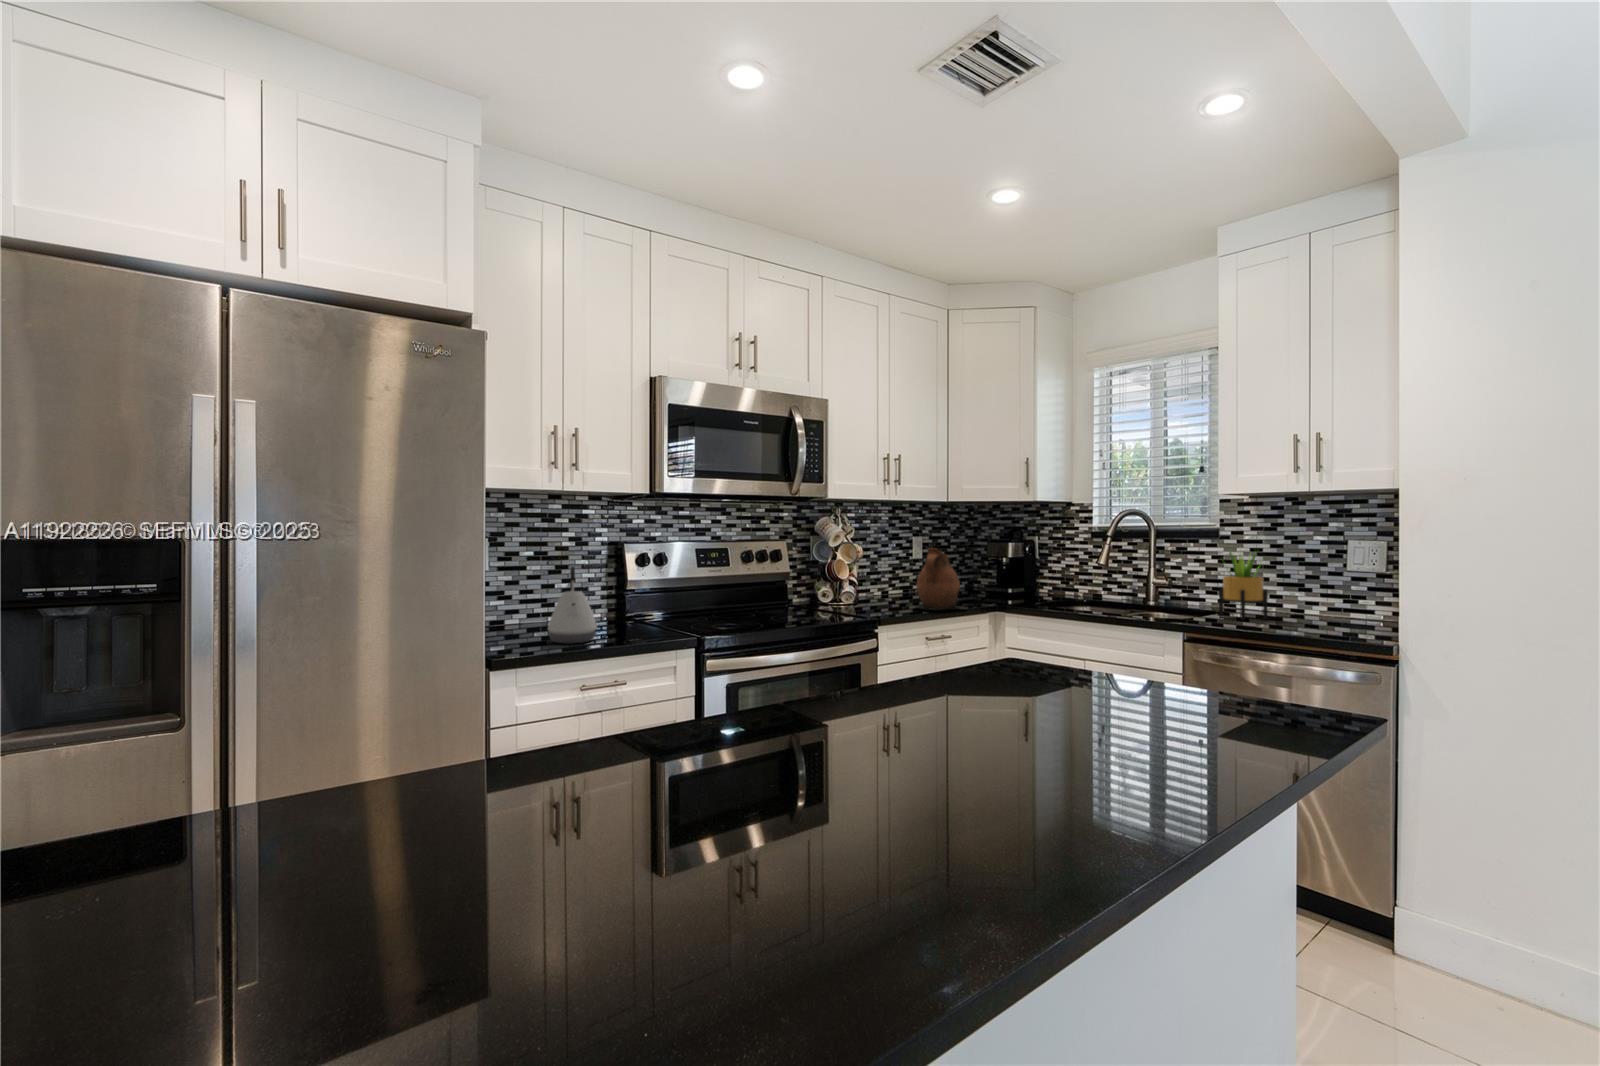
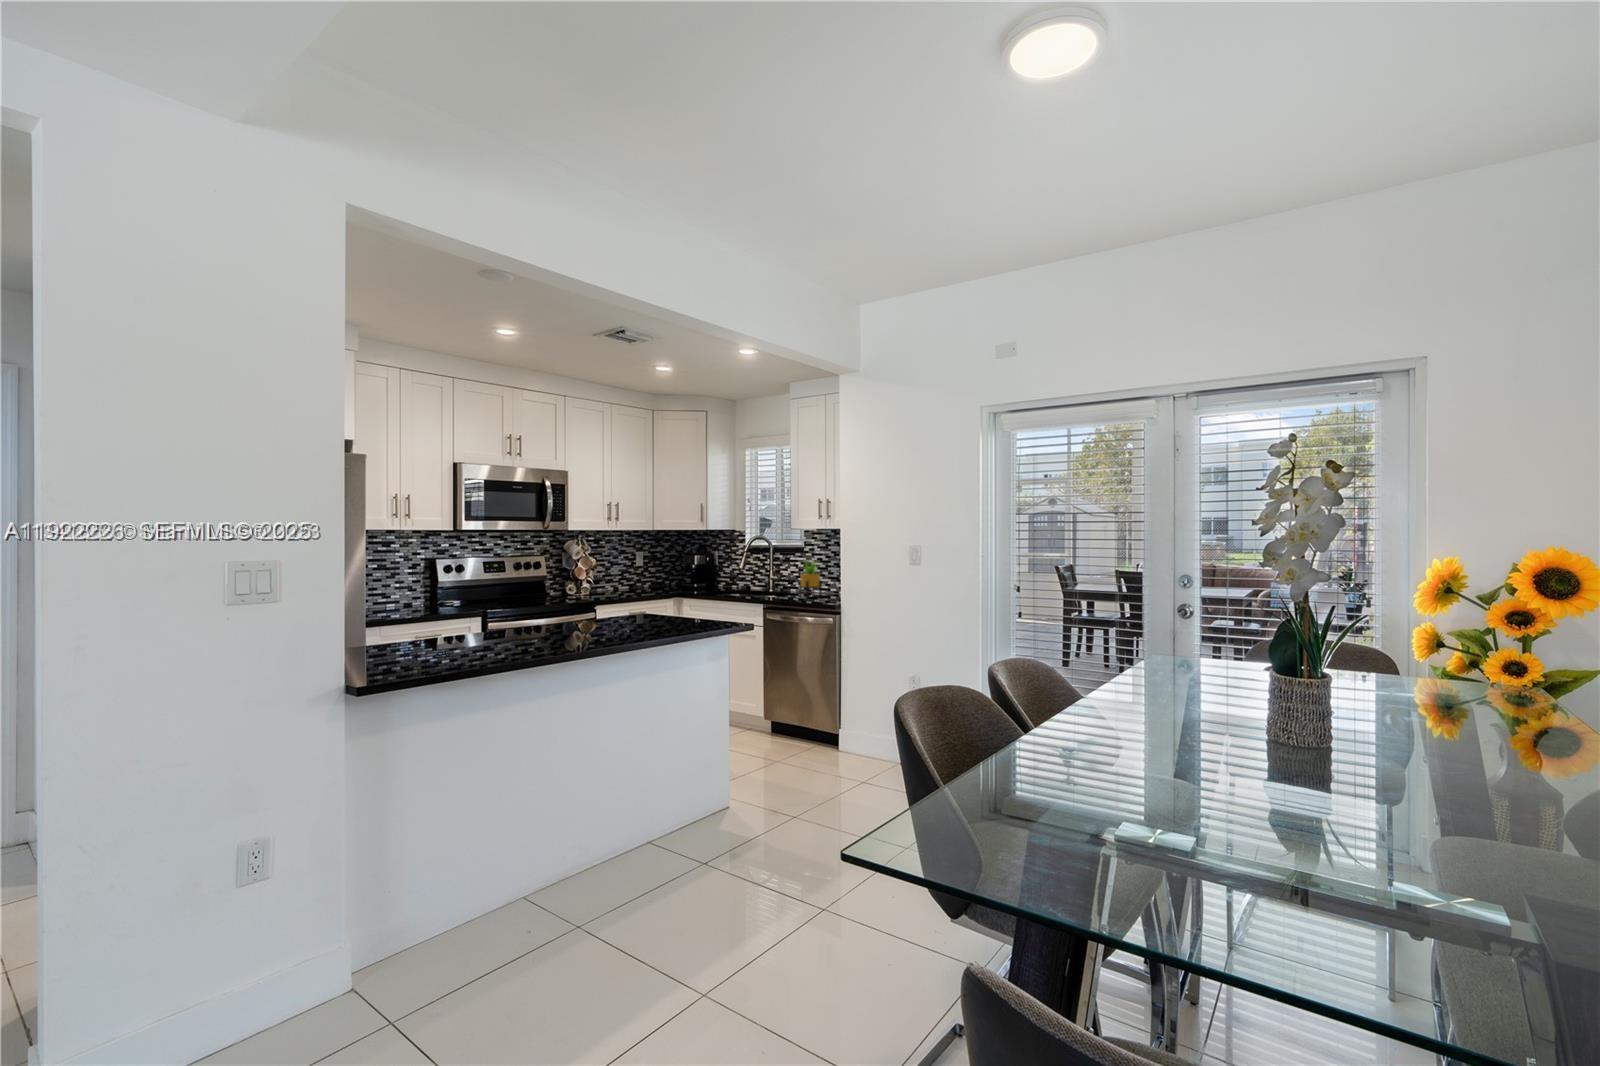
ceramic pitcher: present [915,548,965,610] -> none [626,560,661,597]
kettle: present [548,566,597,644] -> none [389,573,420,617]

